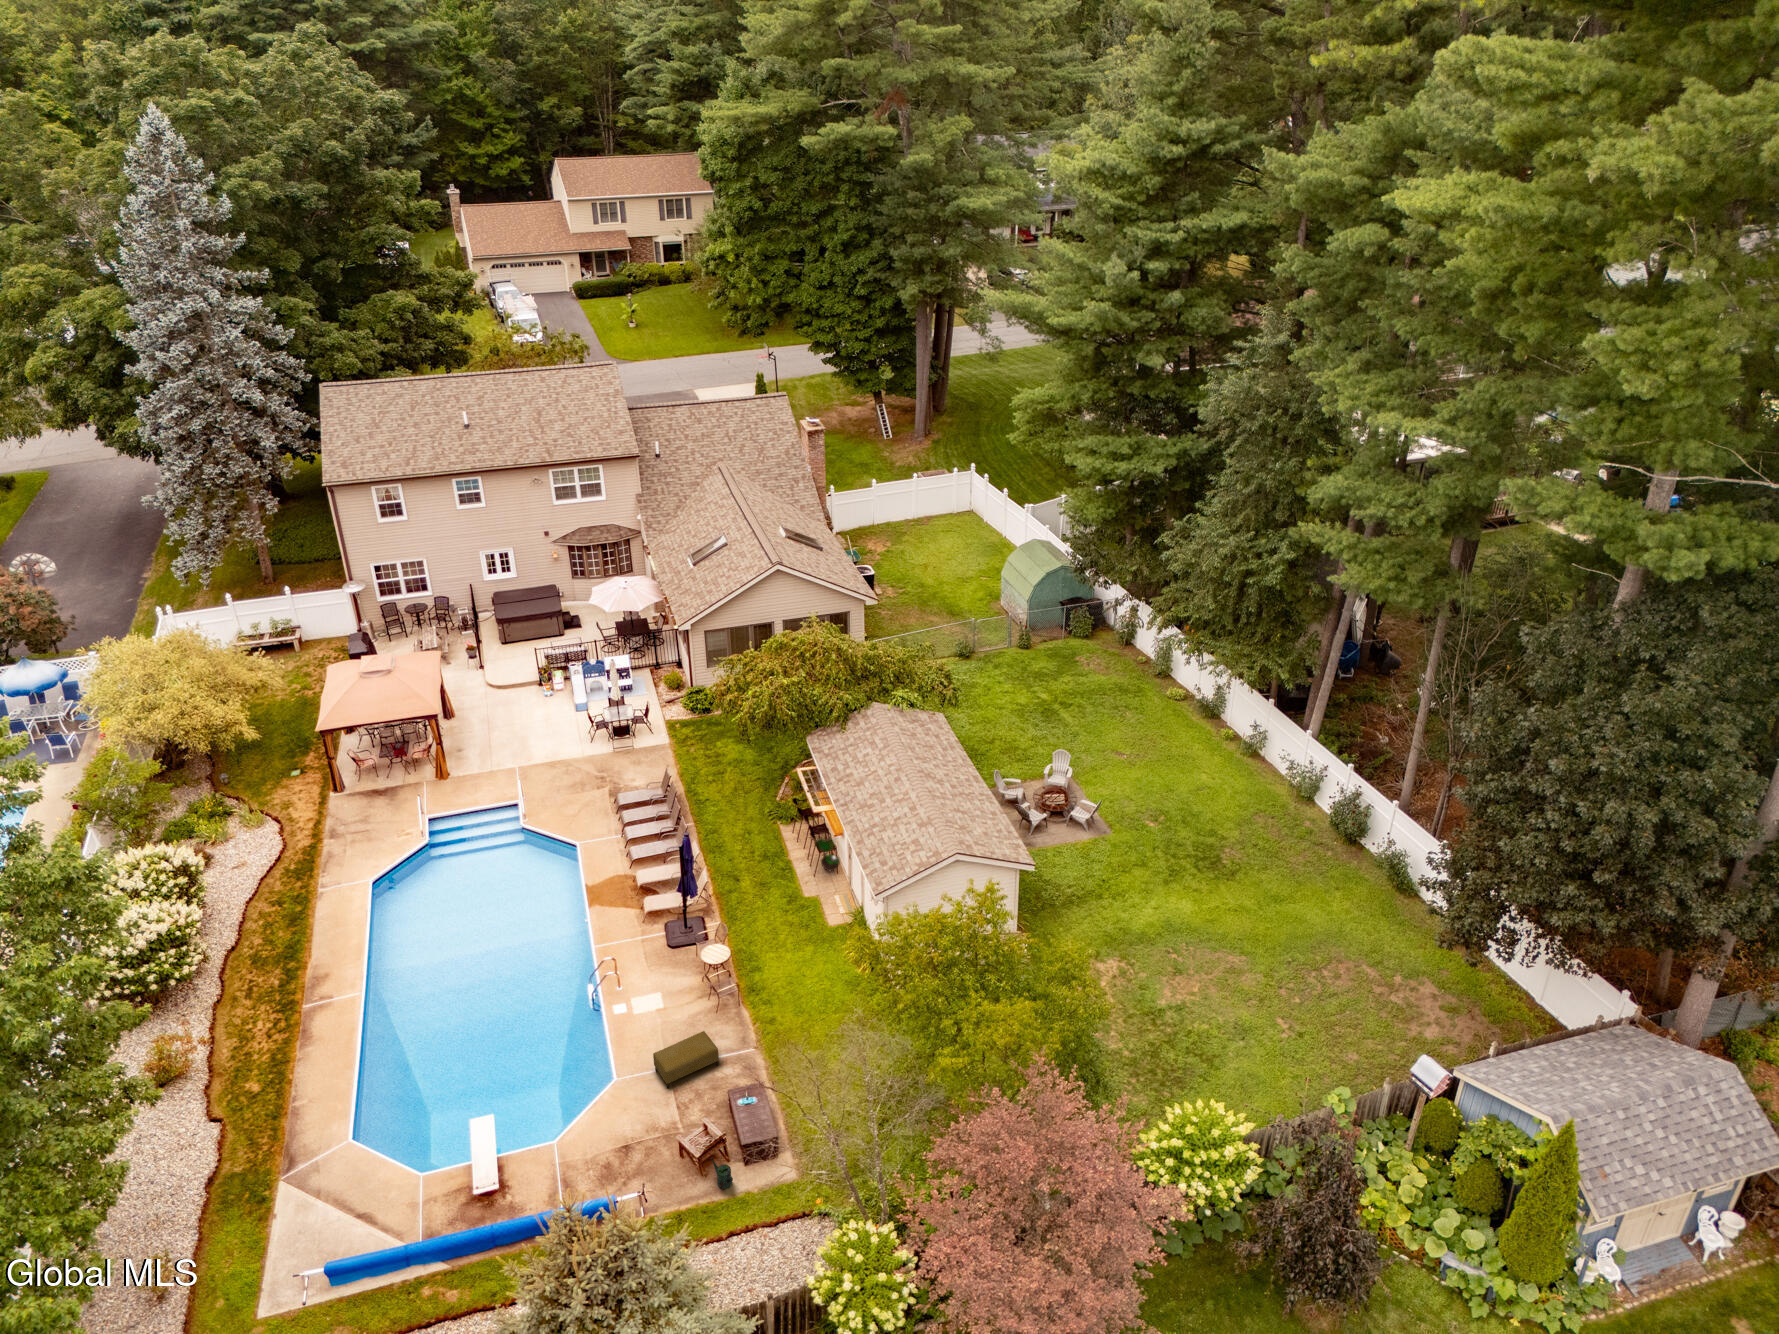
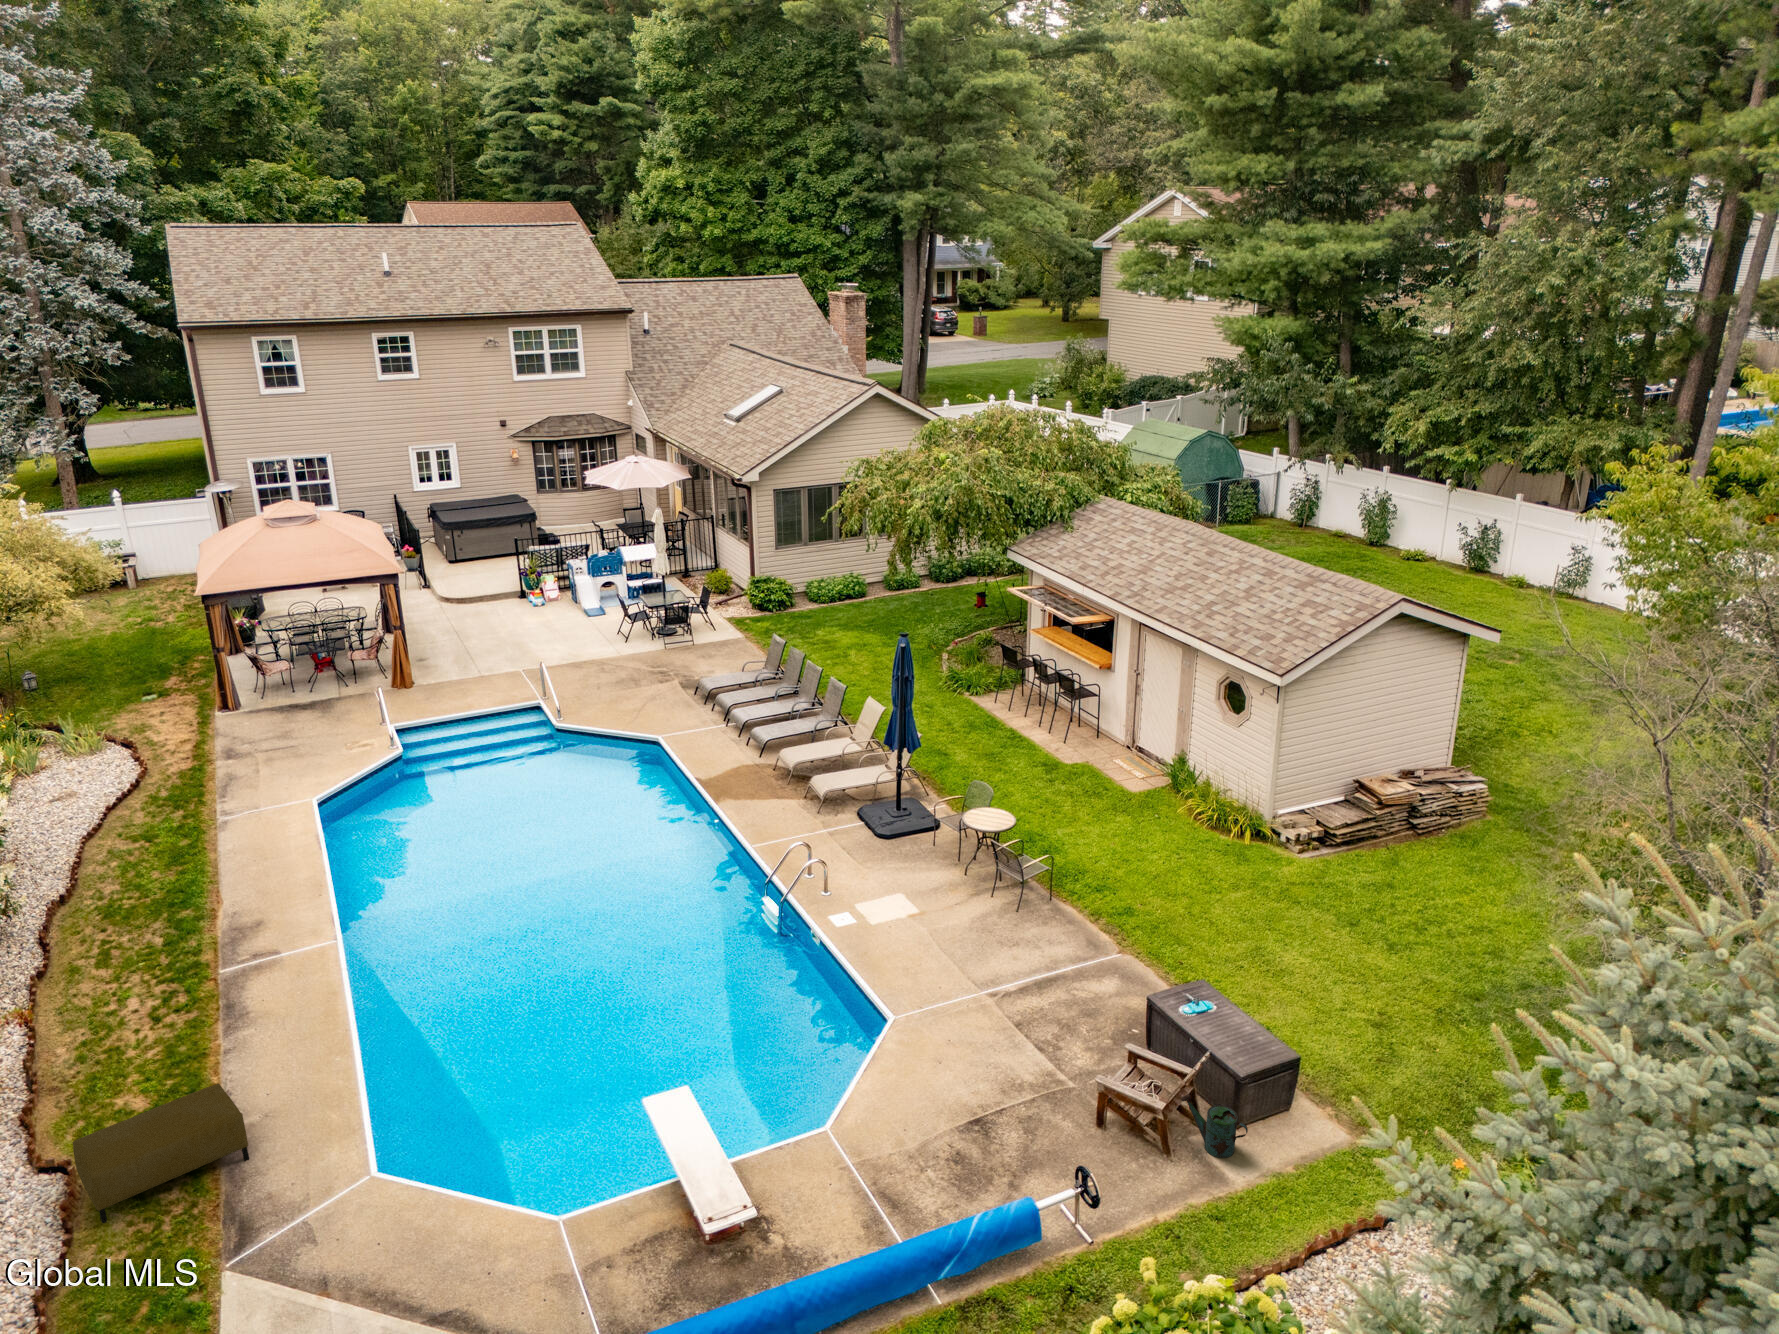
potted tree: present [814,837,840,871] -> none [1053,671,1097,737]
ottoman: present [653,1031,719,1088] -> present [72,1084,249,1224]

